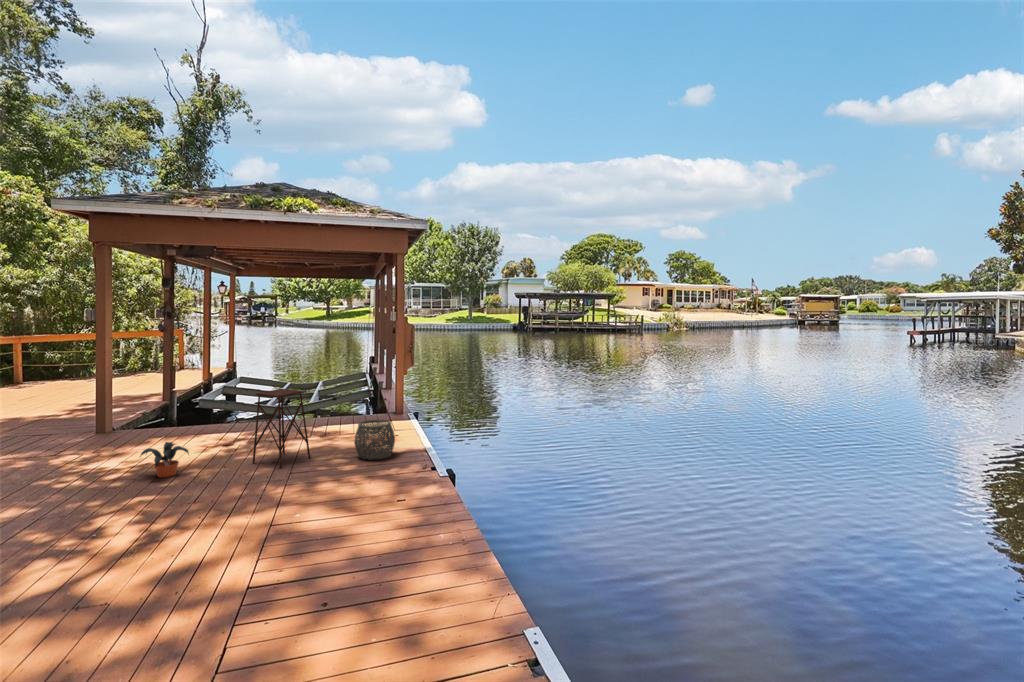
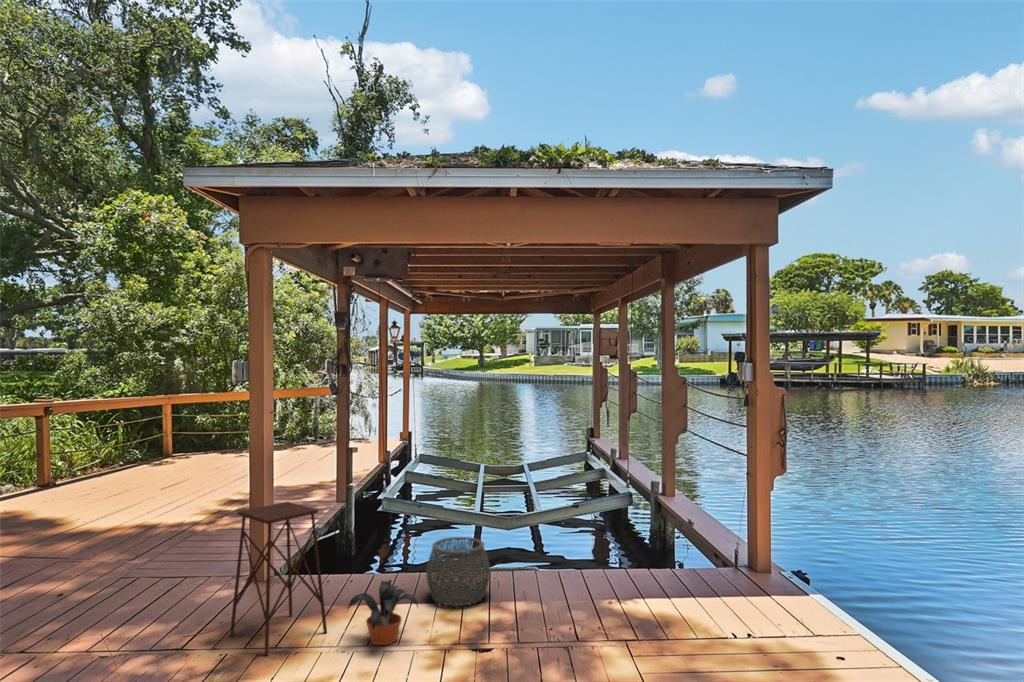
side table: present [253,389,310,469] -> present [230,502,327,656]
woven basket: present [355,420,395,460] -> present [426,537,490,606]

